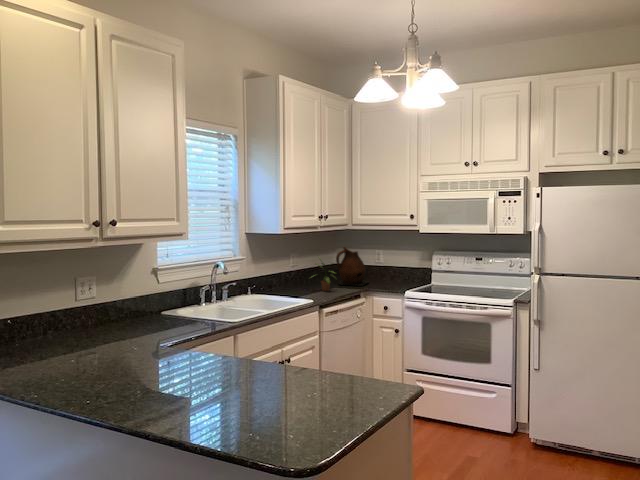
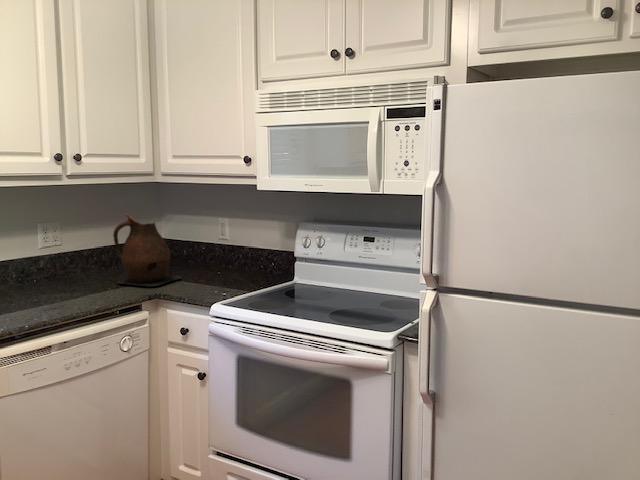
potted plant: present [314,258,336,291] -> none [29,230,94,300]

